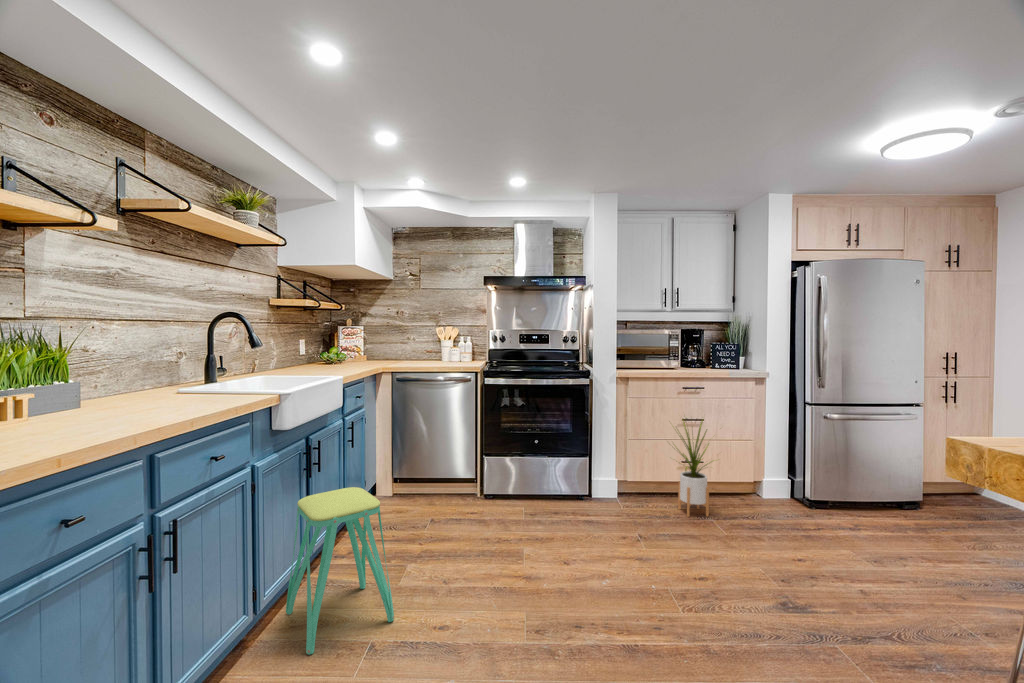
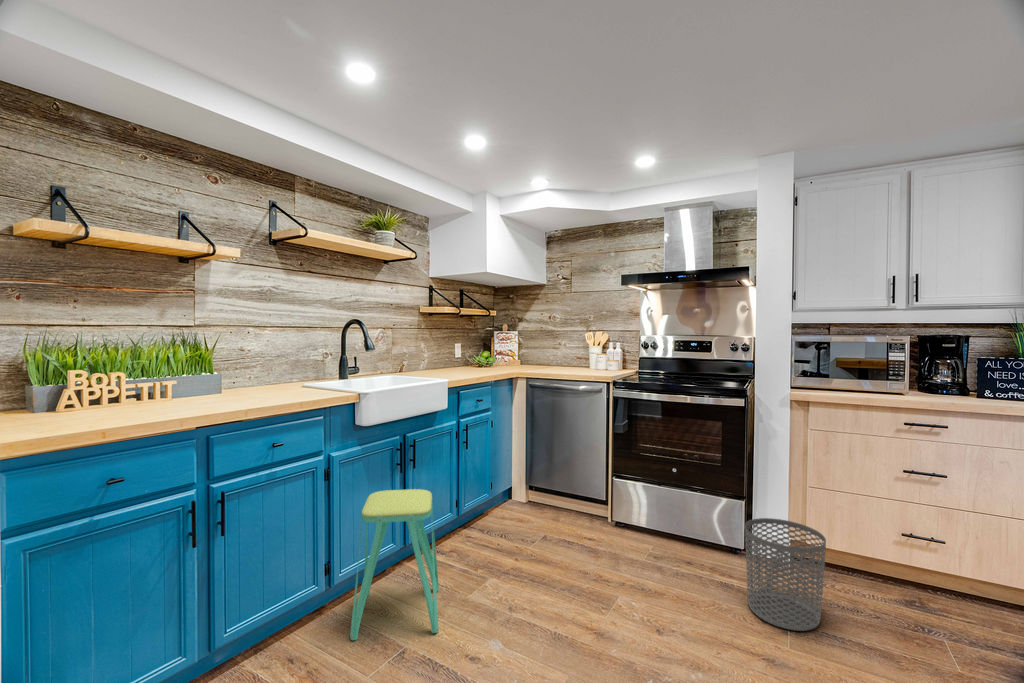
house plant: present [676,420,709,517] -> none [855,458,964,624]
waste bin: none [607,465,660,541] -> present [745,518,826,631]

